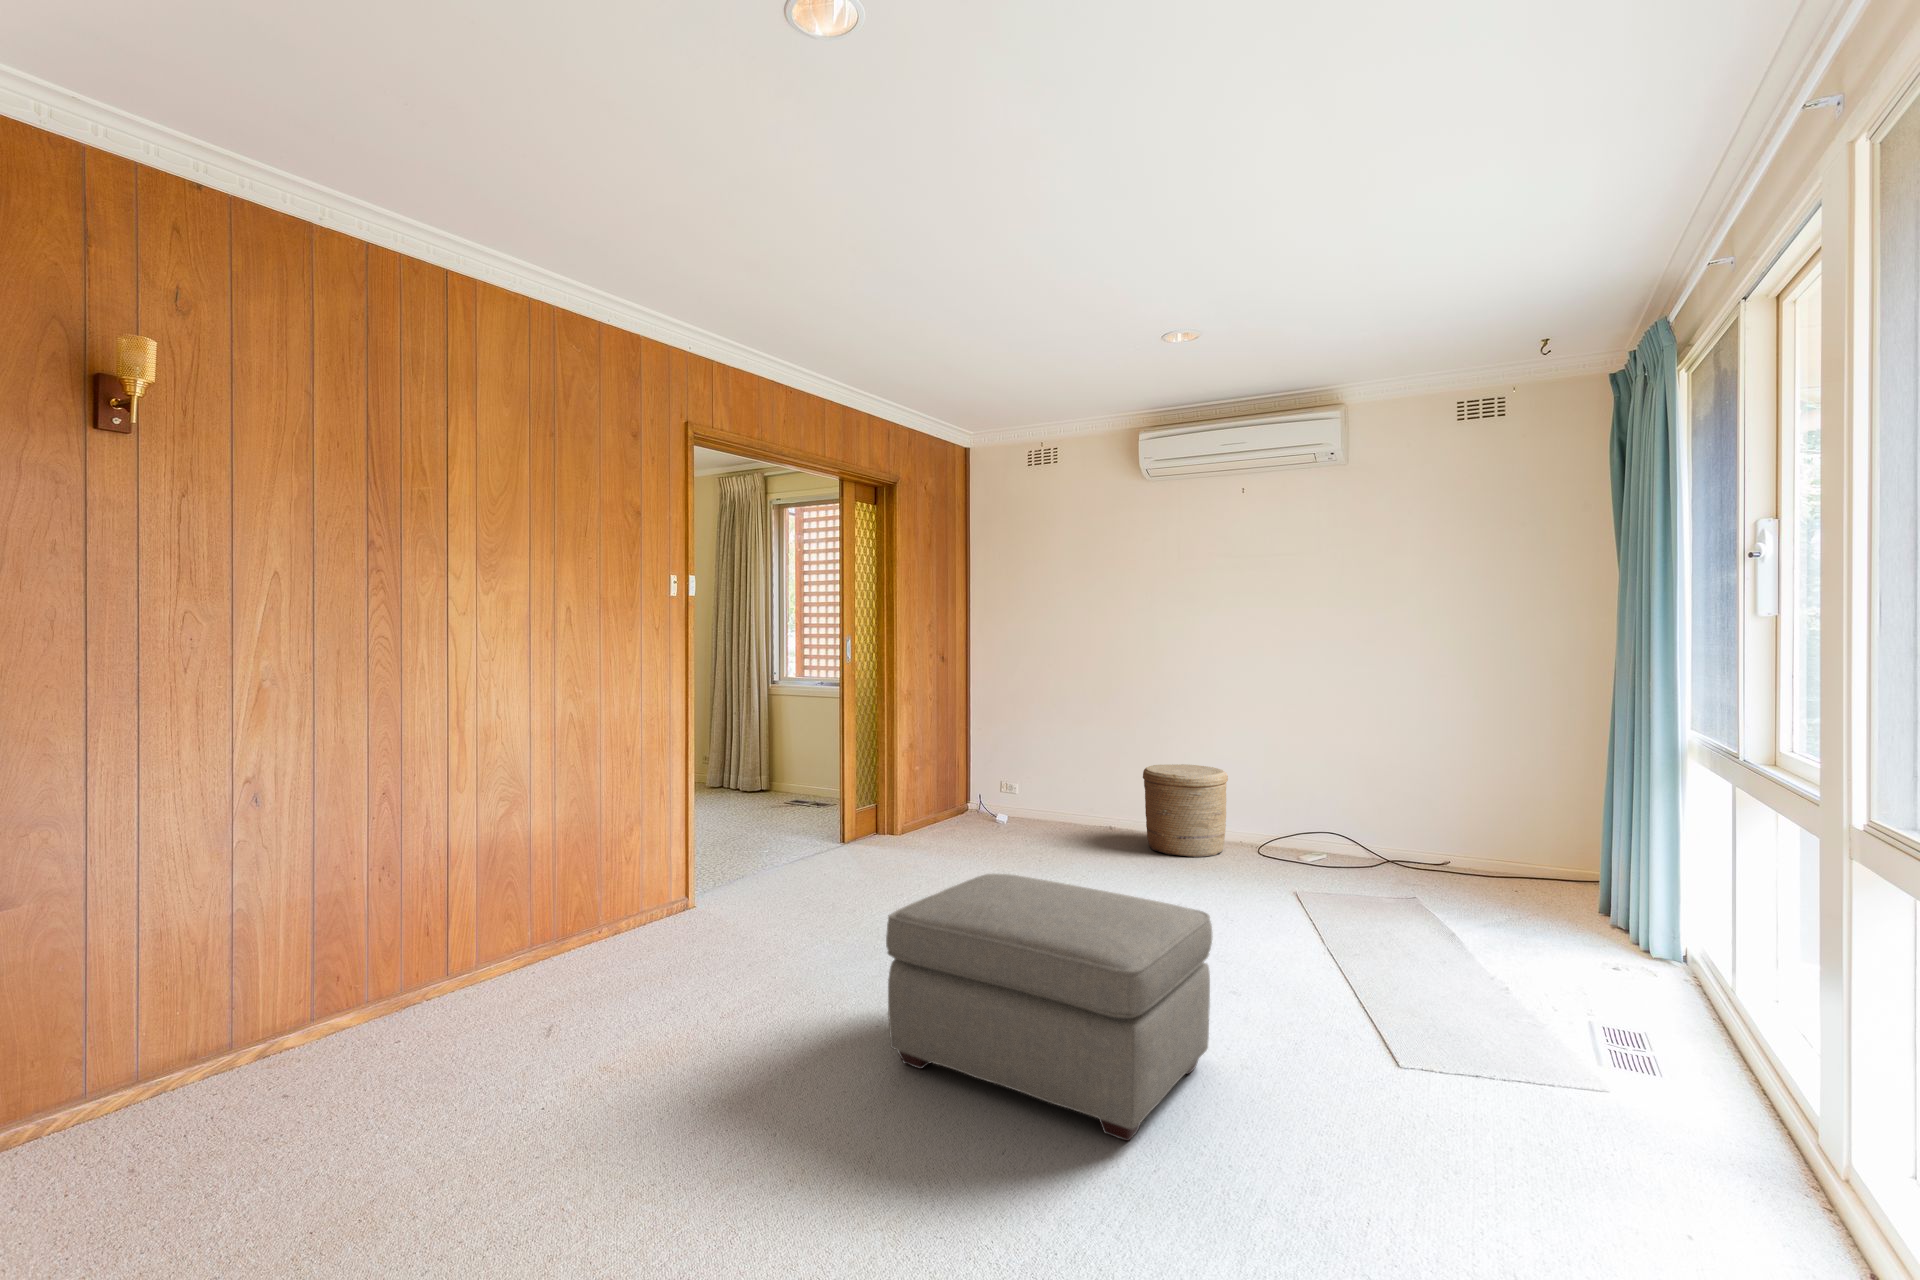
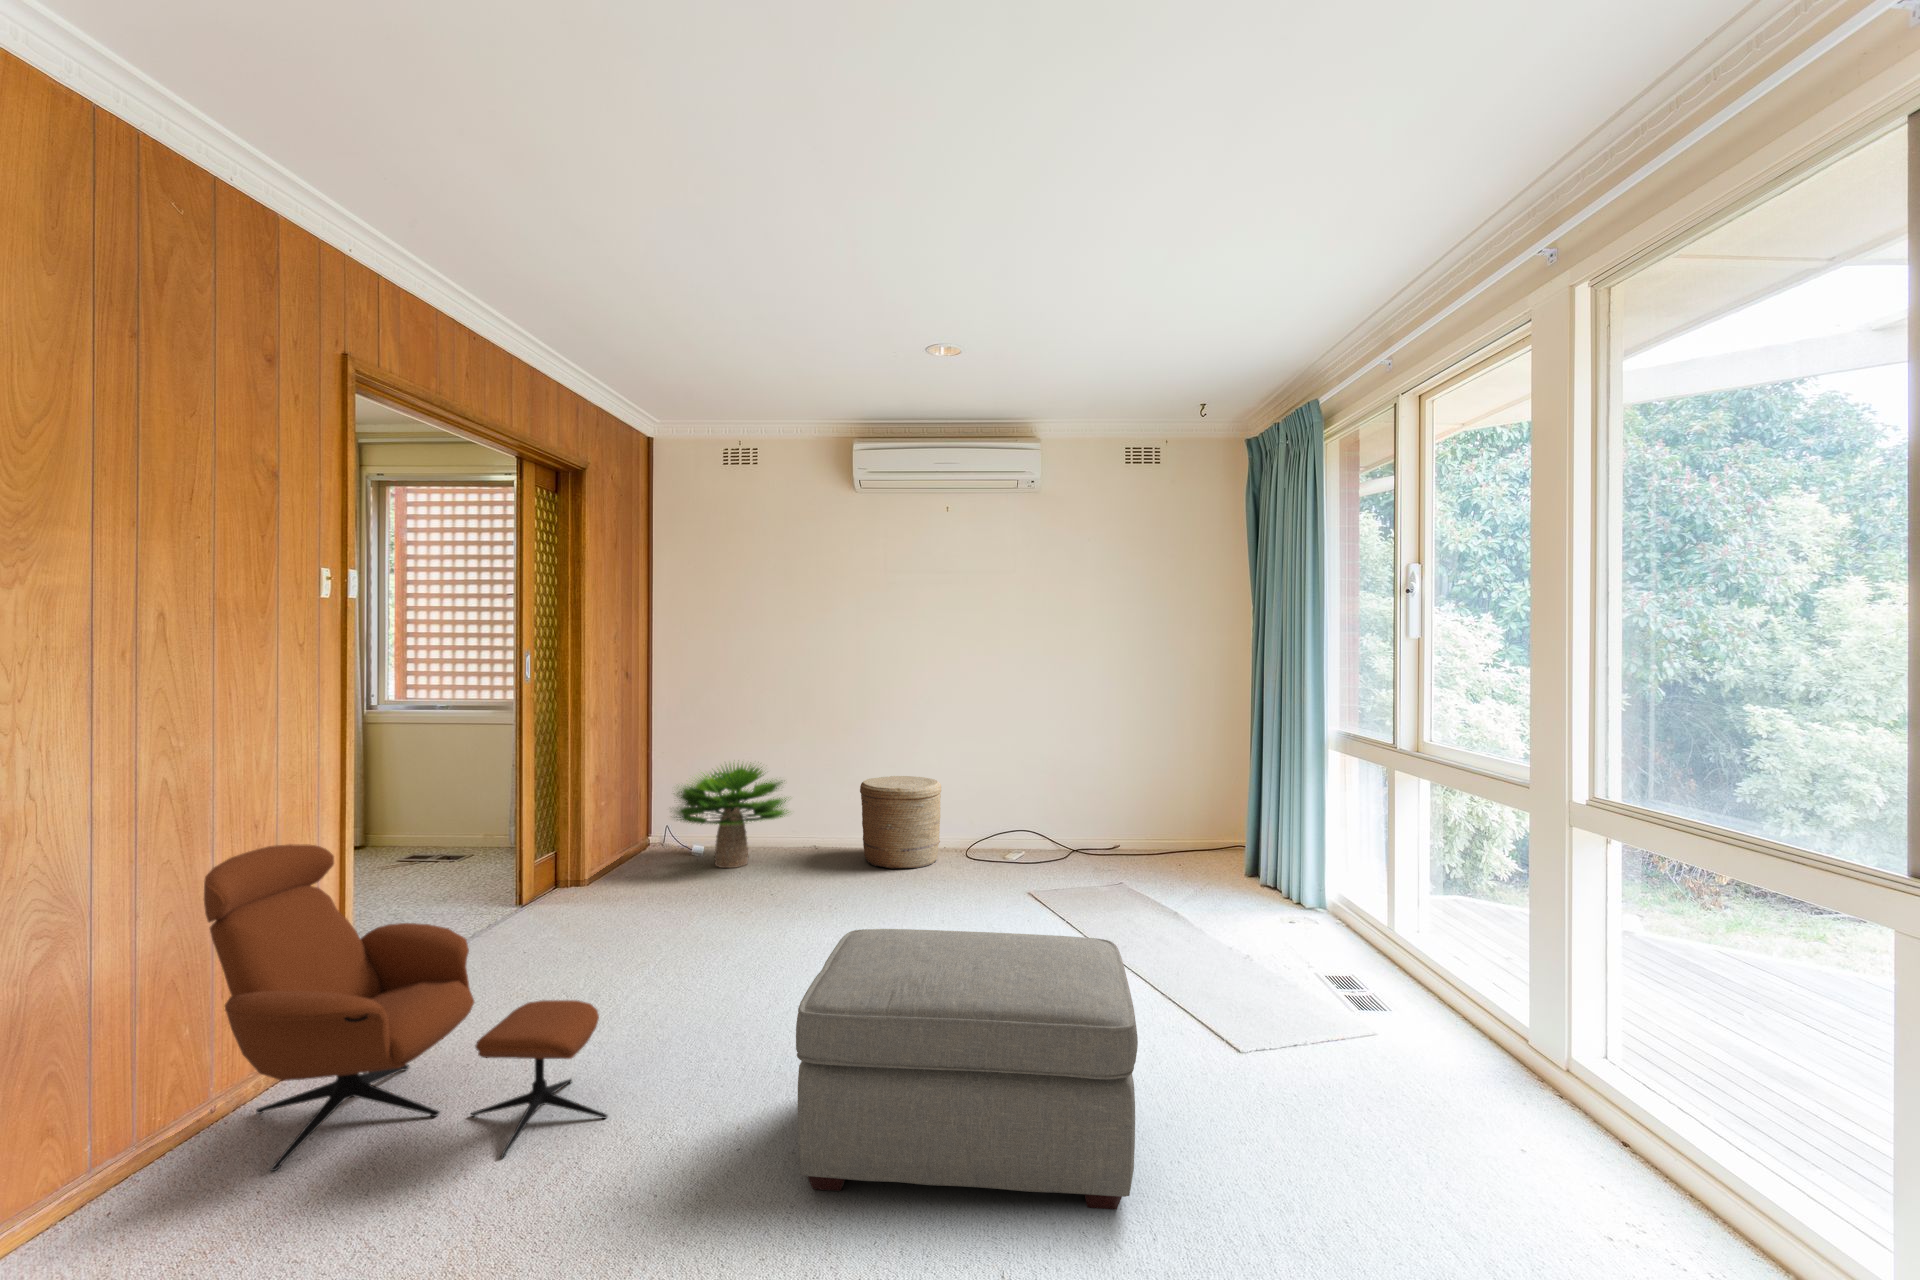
potted plant: none [969,738,1085,837] -> present [674,763,789,868]
lounge chair: none [585,764,808,996] -> present [204,844,607,1171]

